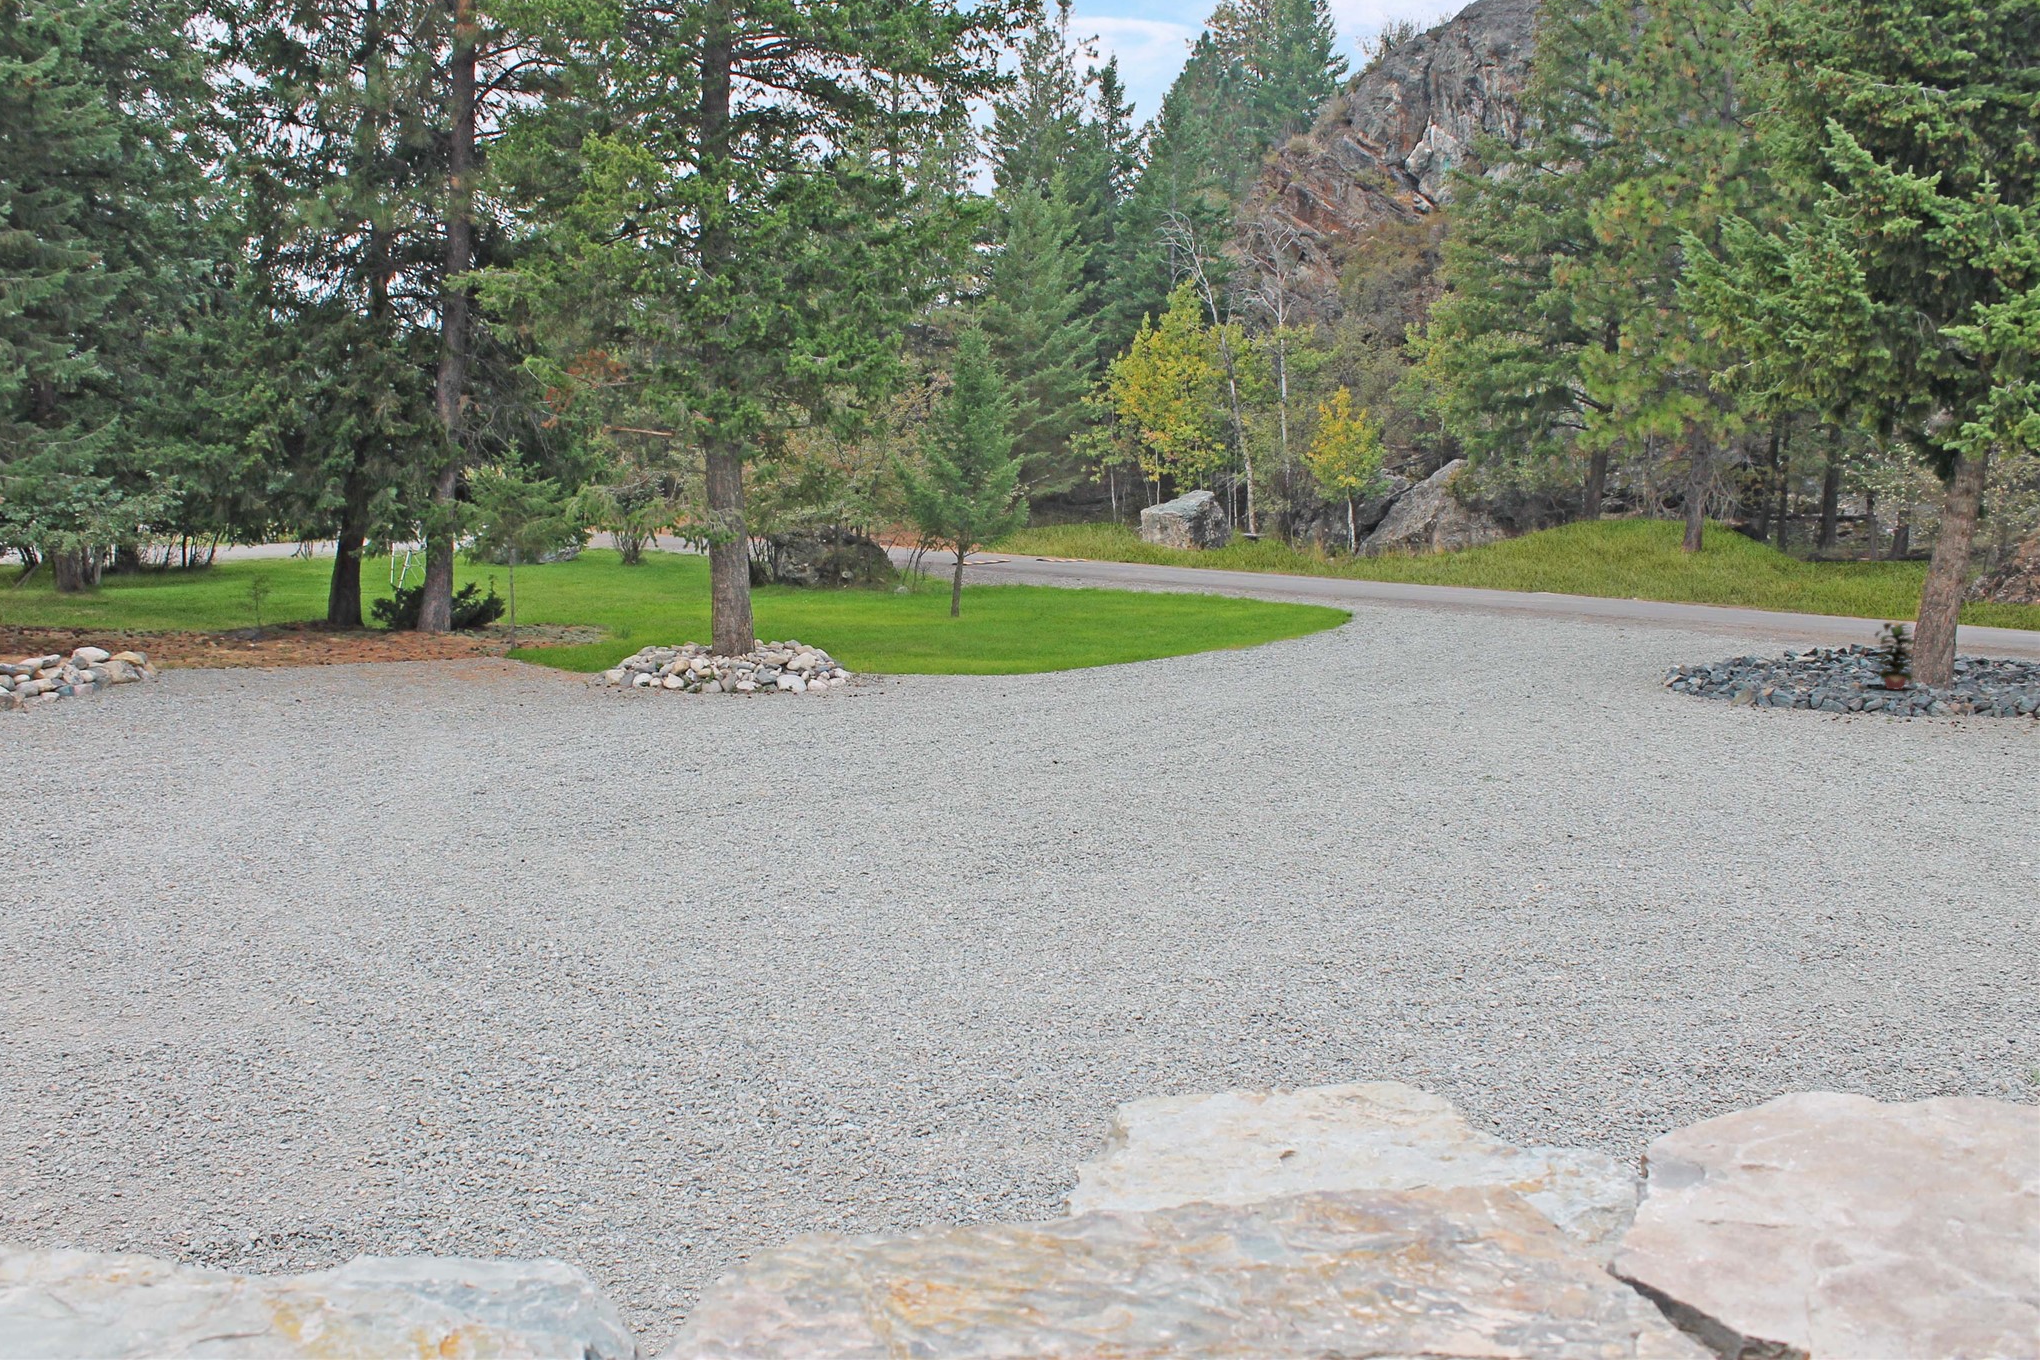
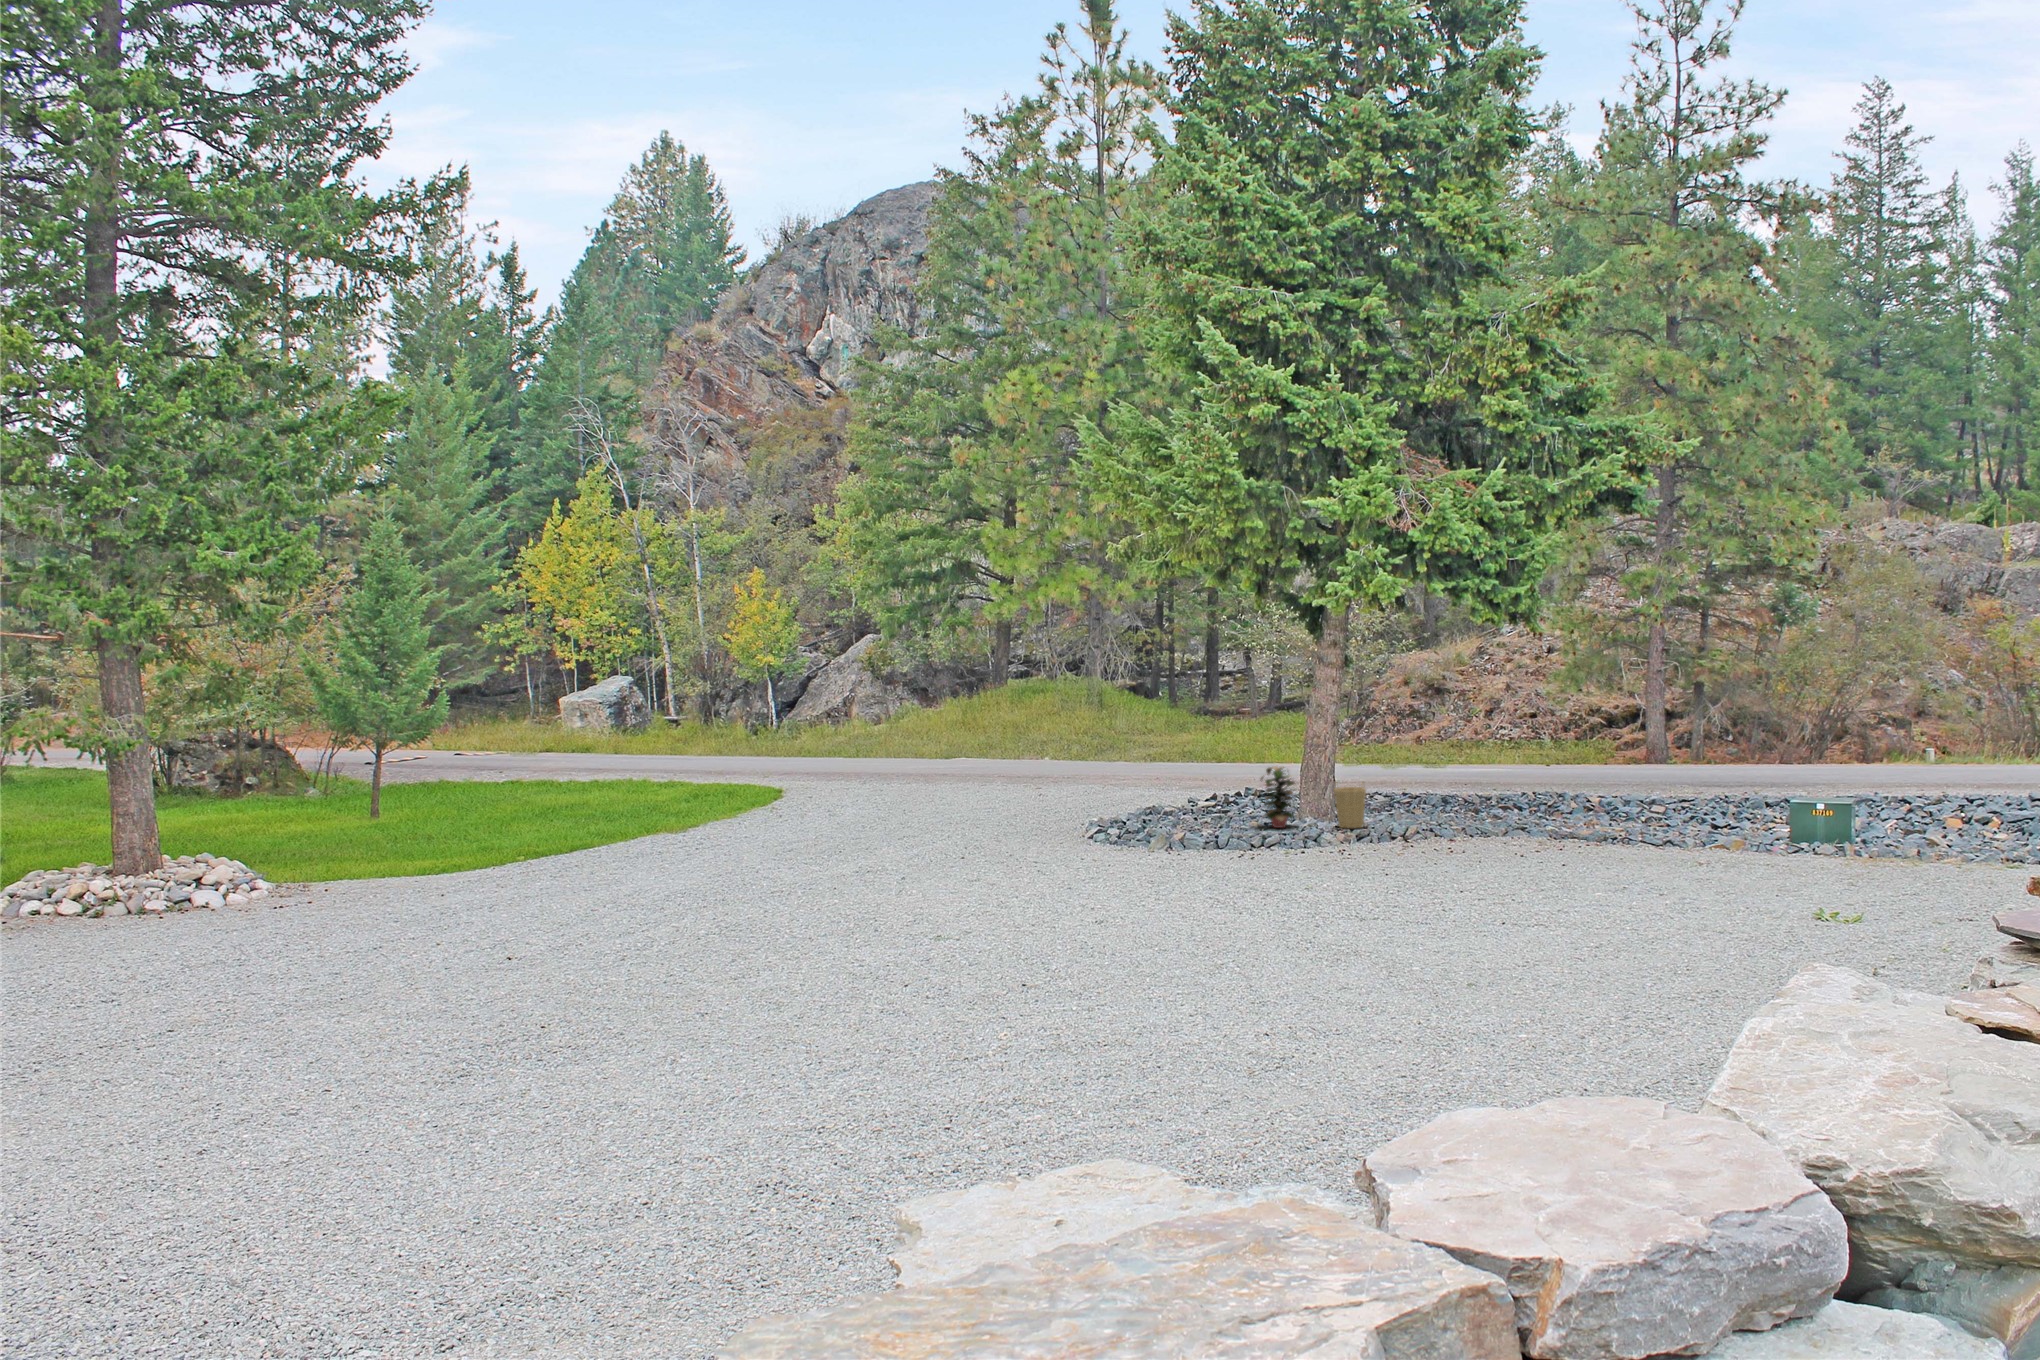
basket: none [1967,643,2010,696] -> present [1333,782,1366,828]

